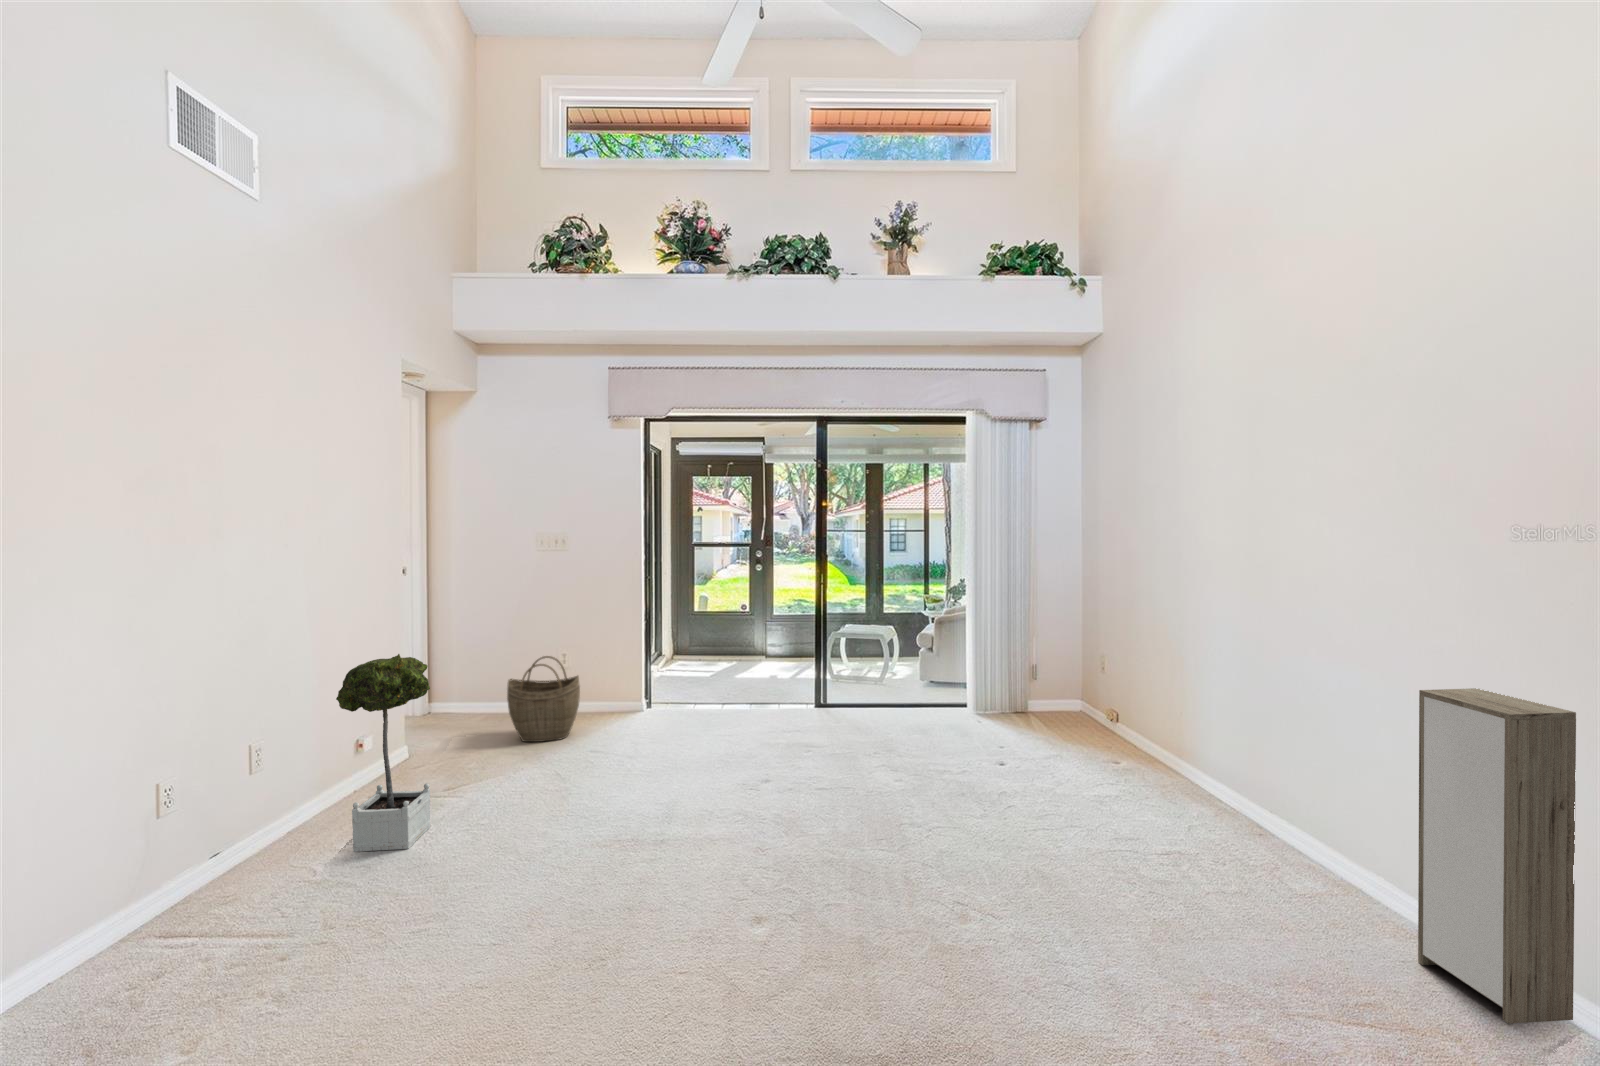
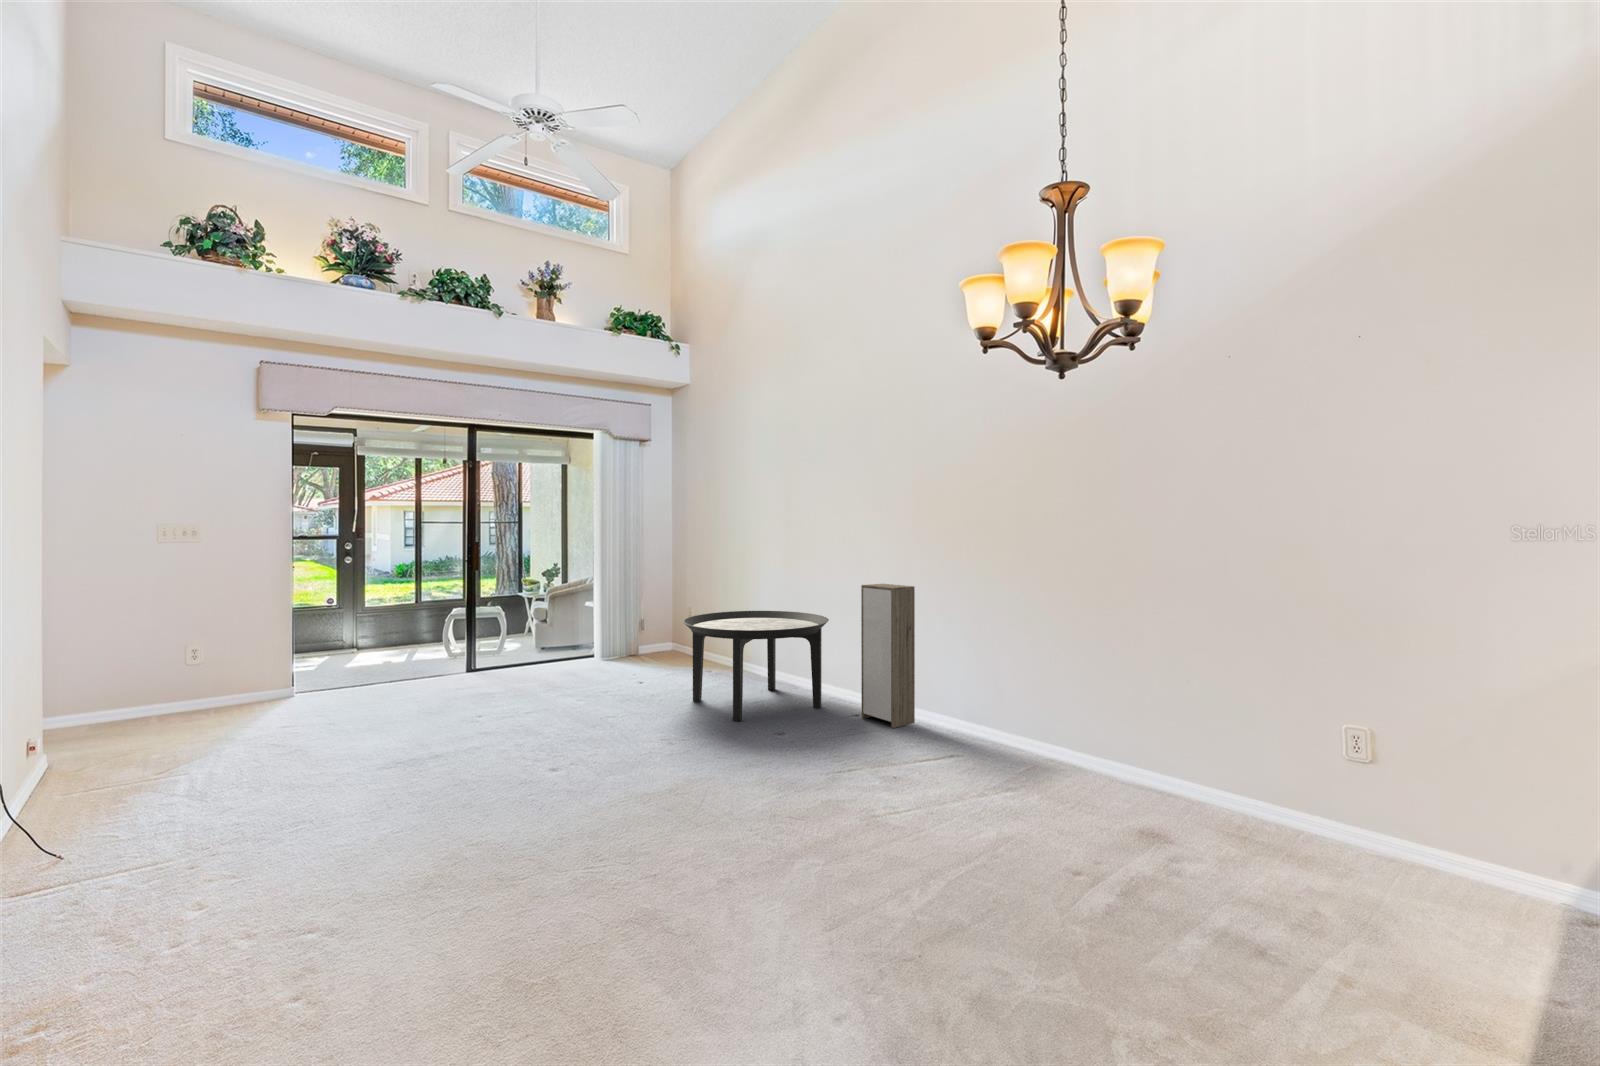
potted tree: present [336,654,430,852] -> none [38,610,145,806]
woven basket: present [507,656,580,742] -> none [138,636,229,721]
round table: none [1054,688,1339,903] -> present [683,611,829,721]

